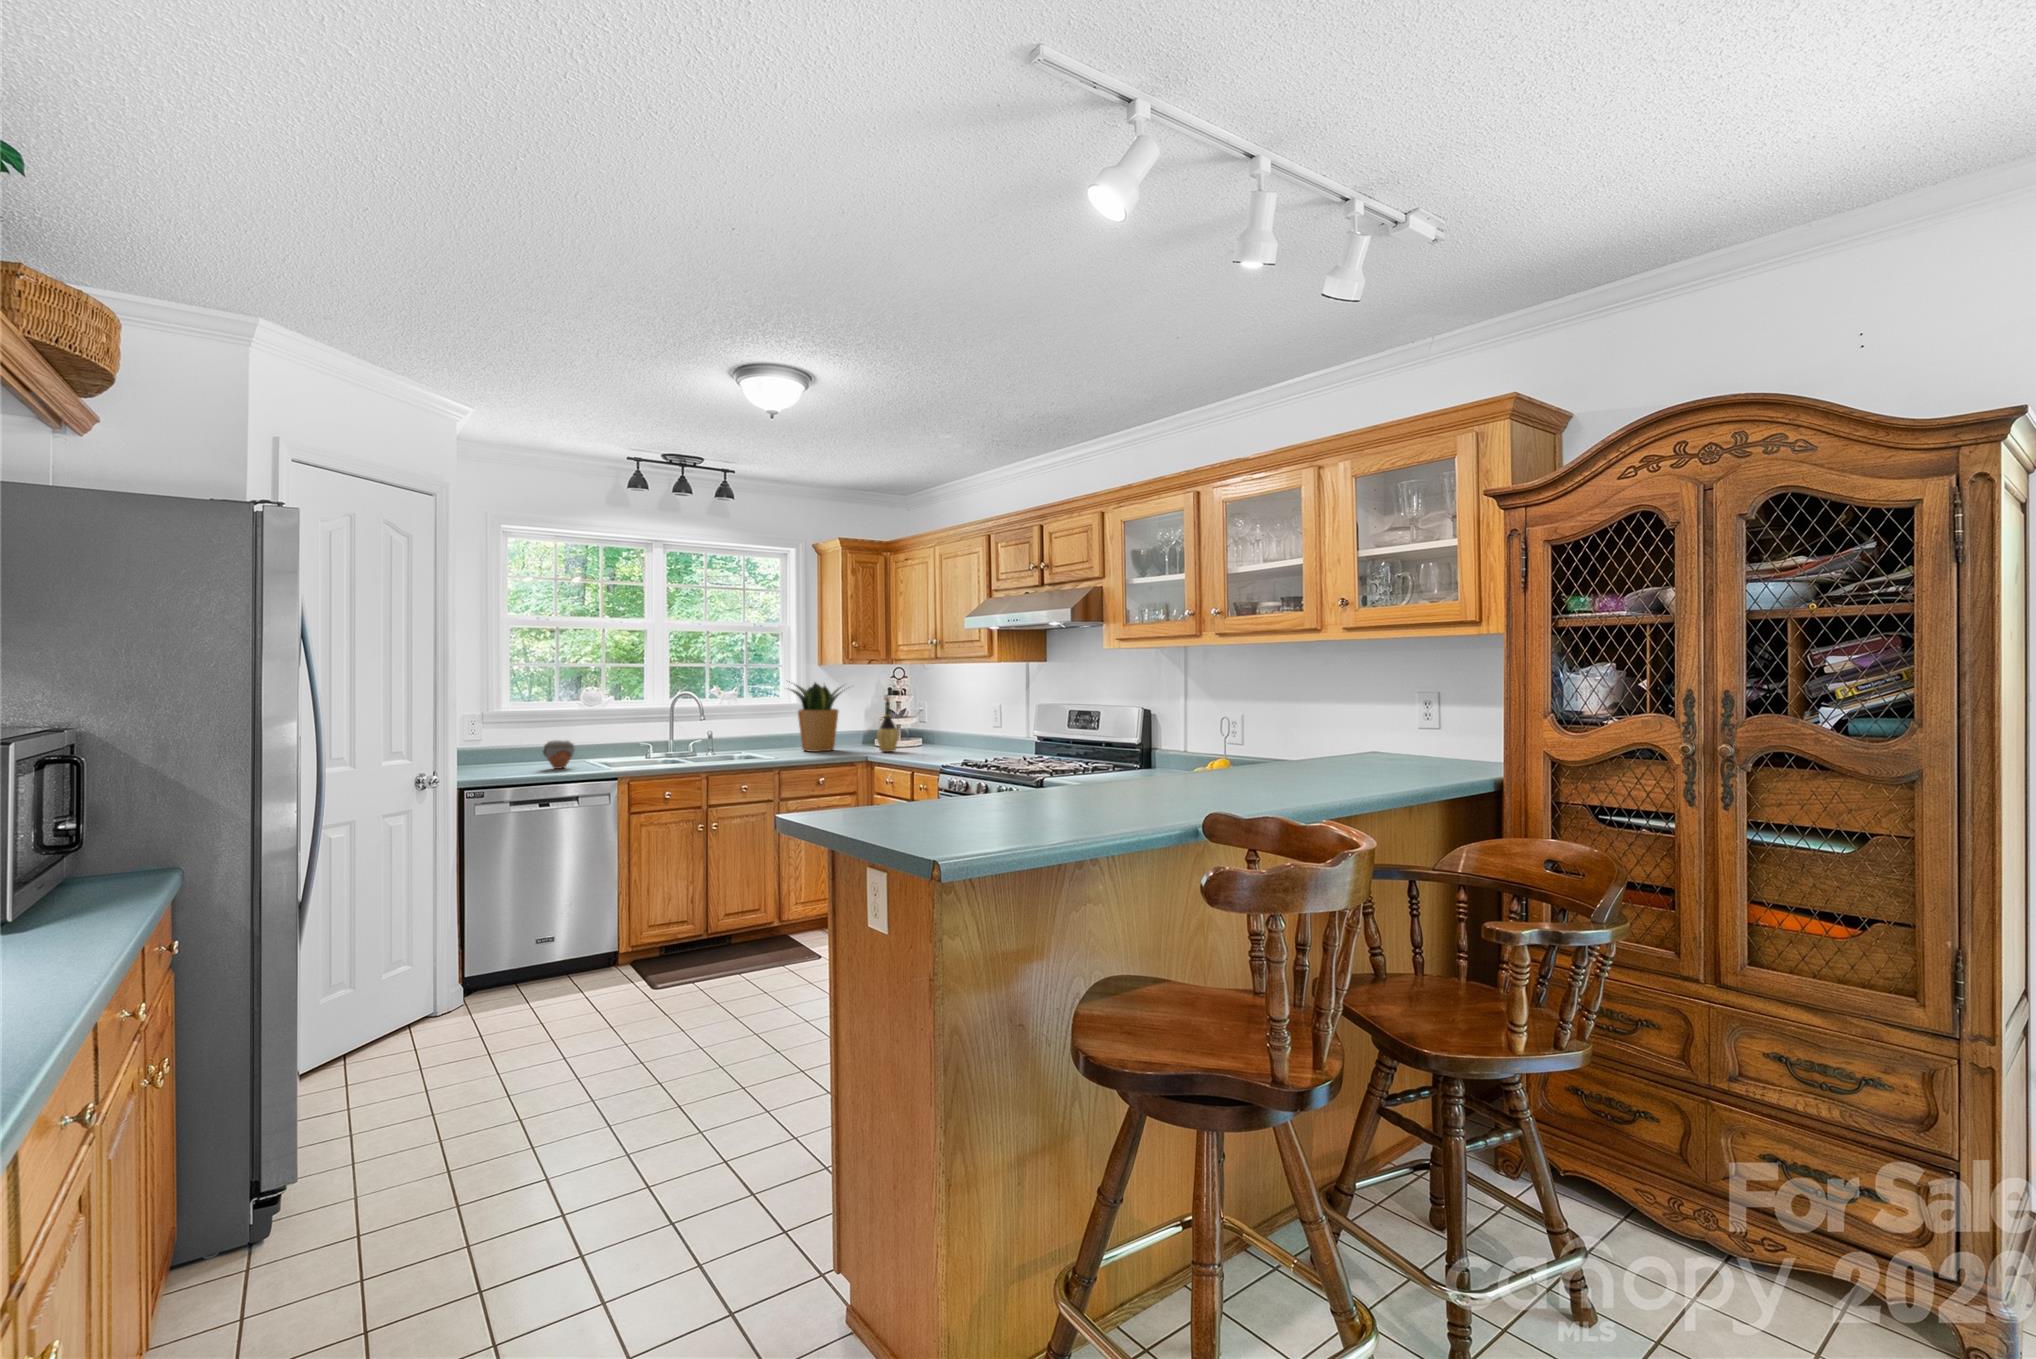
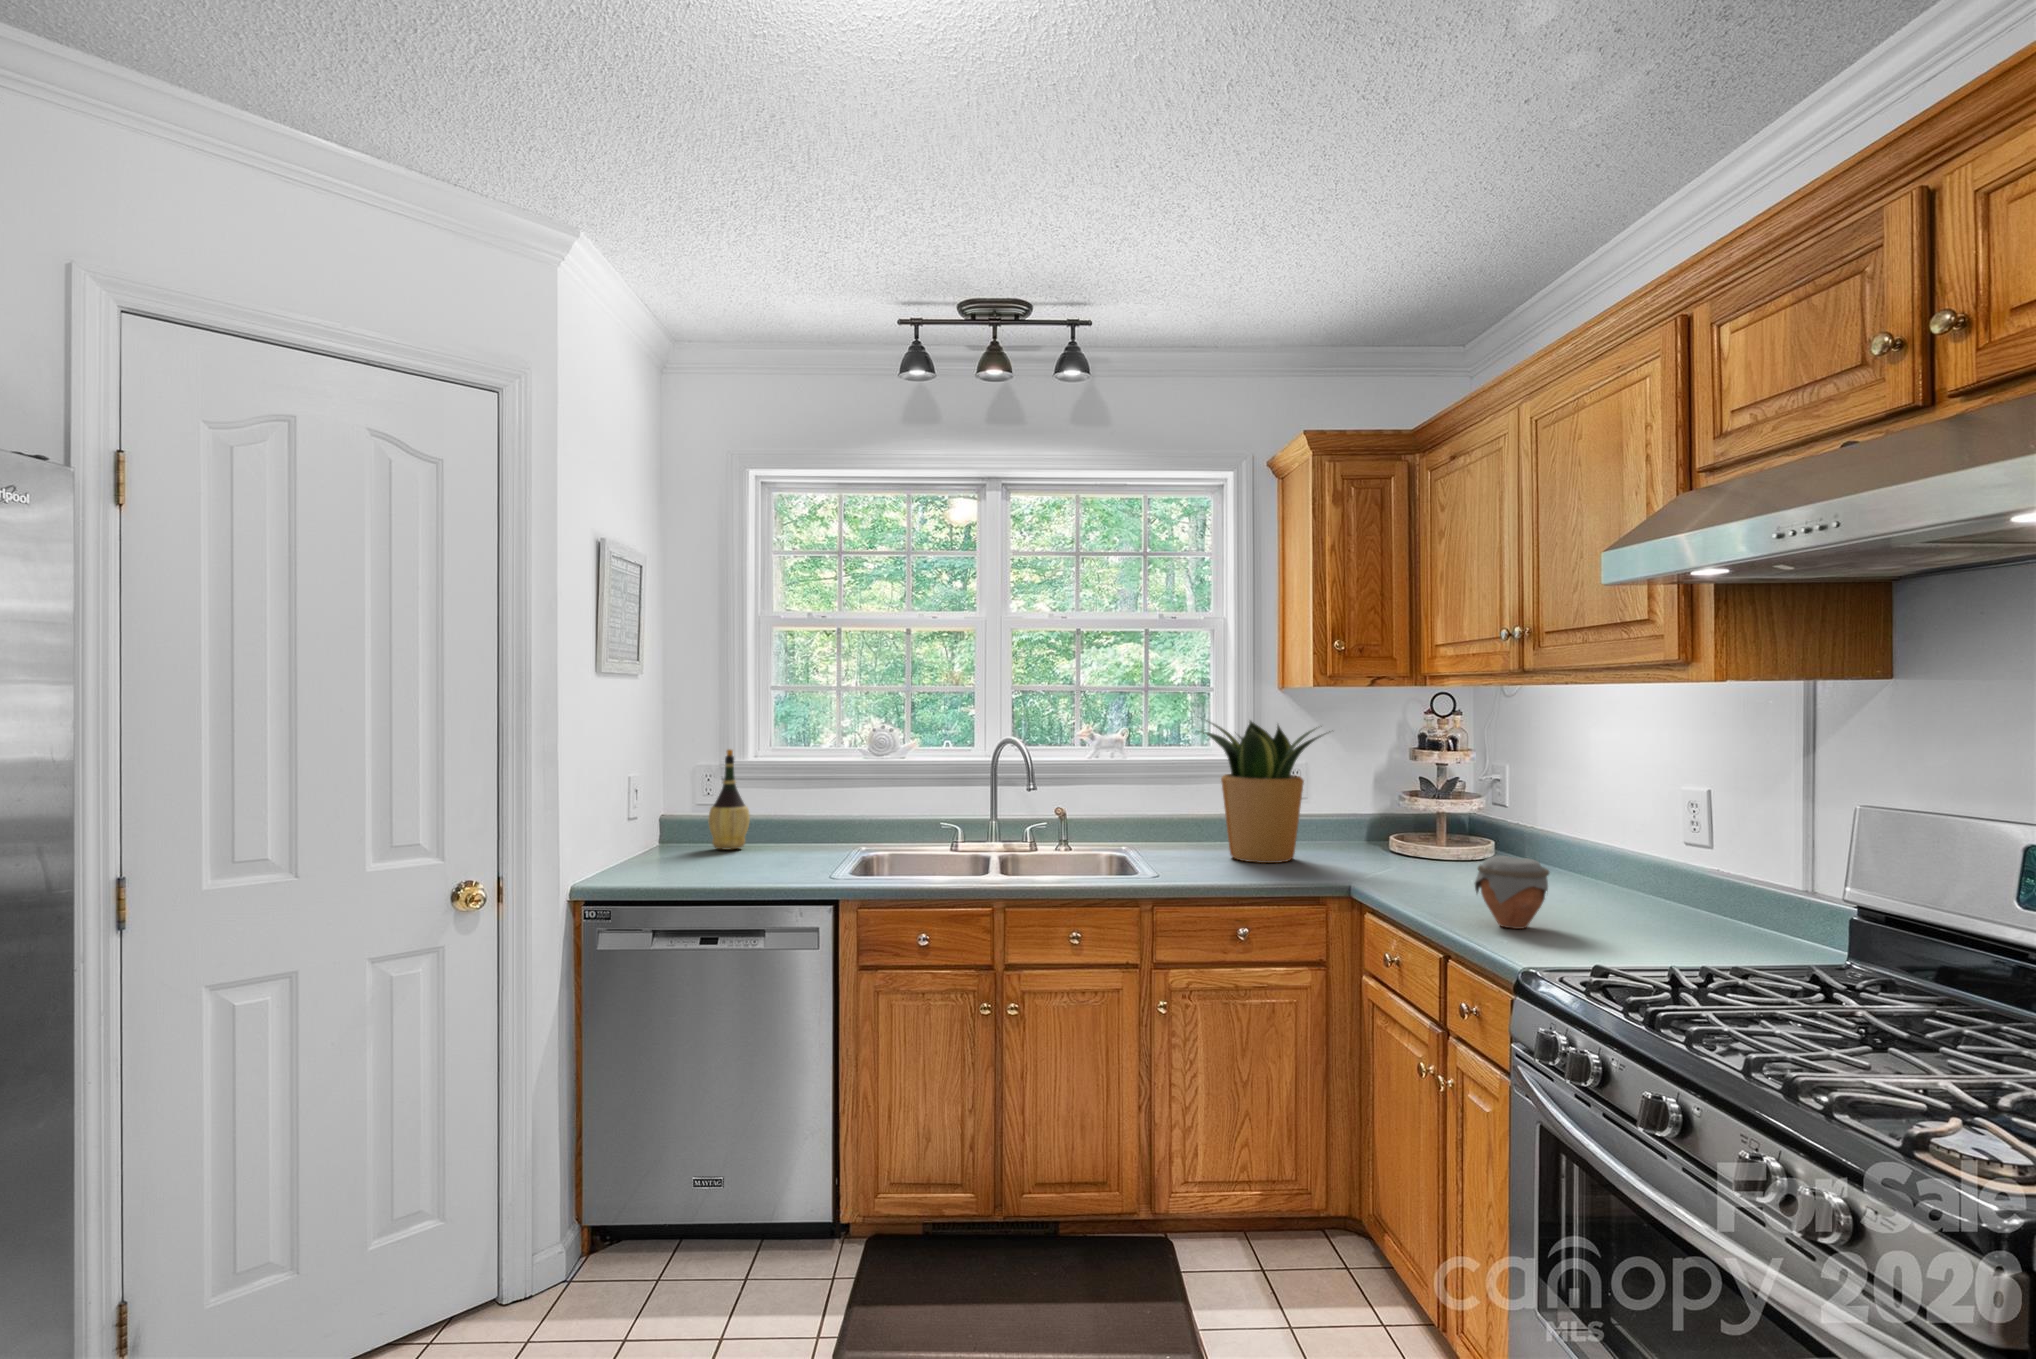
wine bottle: present [877,698,899,752] -> present [708,749,750,849]
jar: present [543,740,575,769] -> present [1475,856,1549,929]

